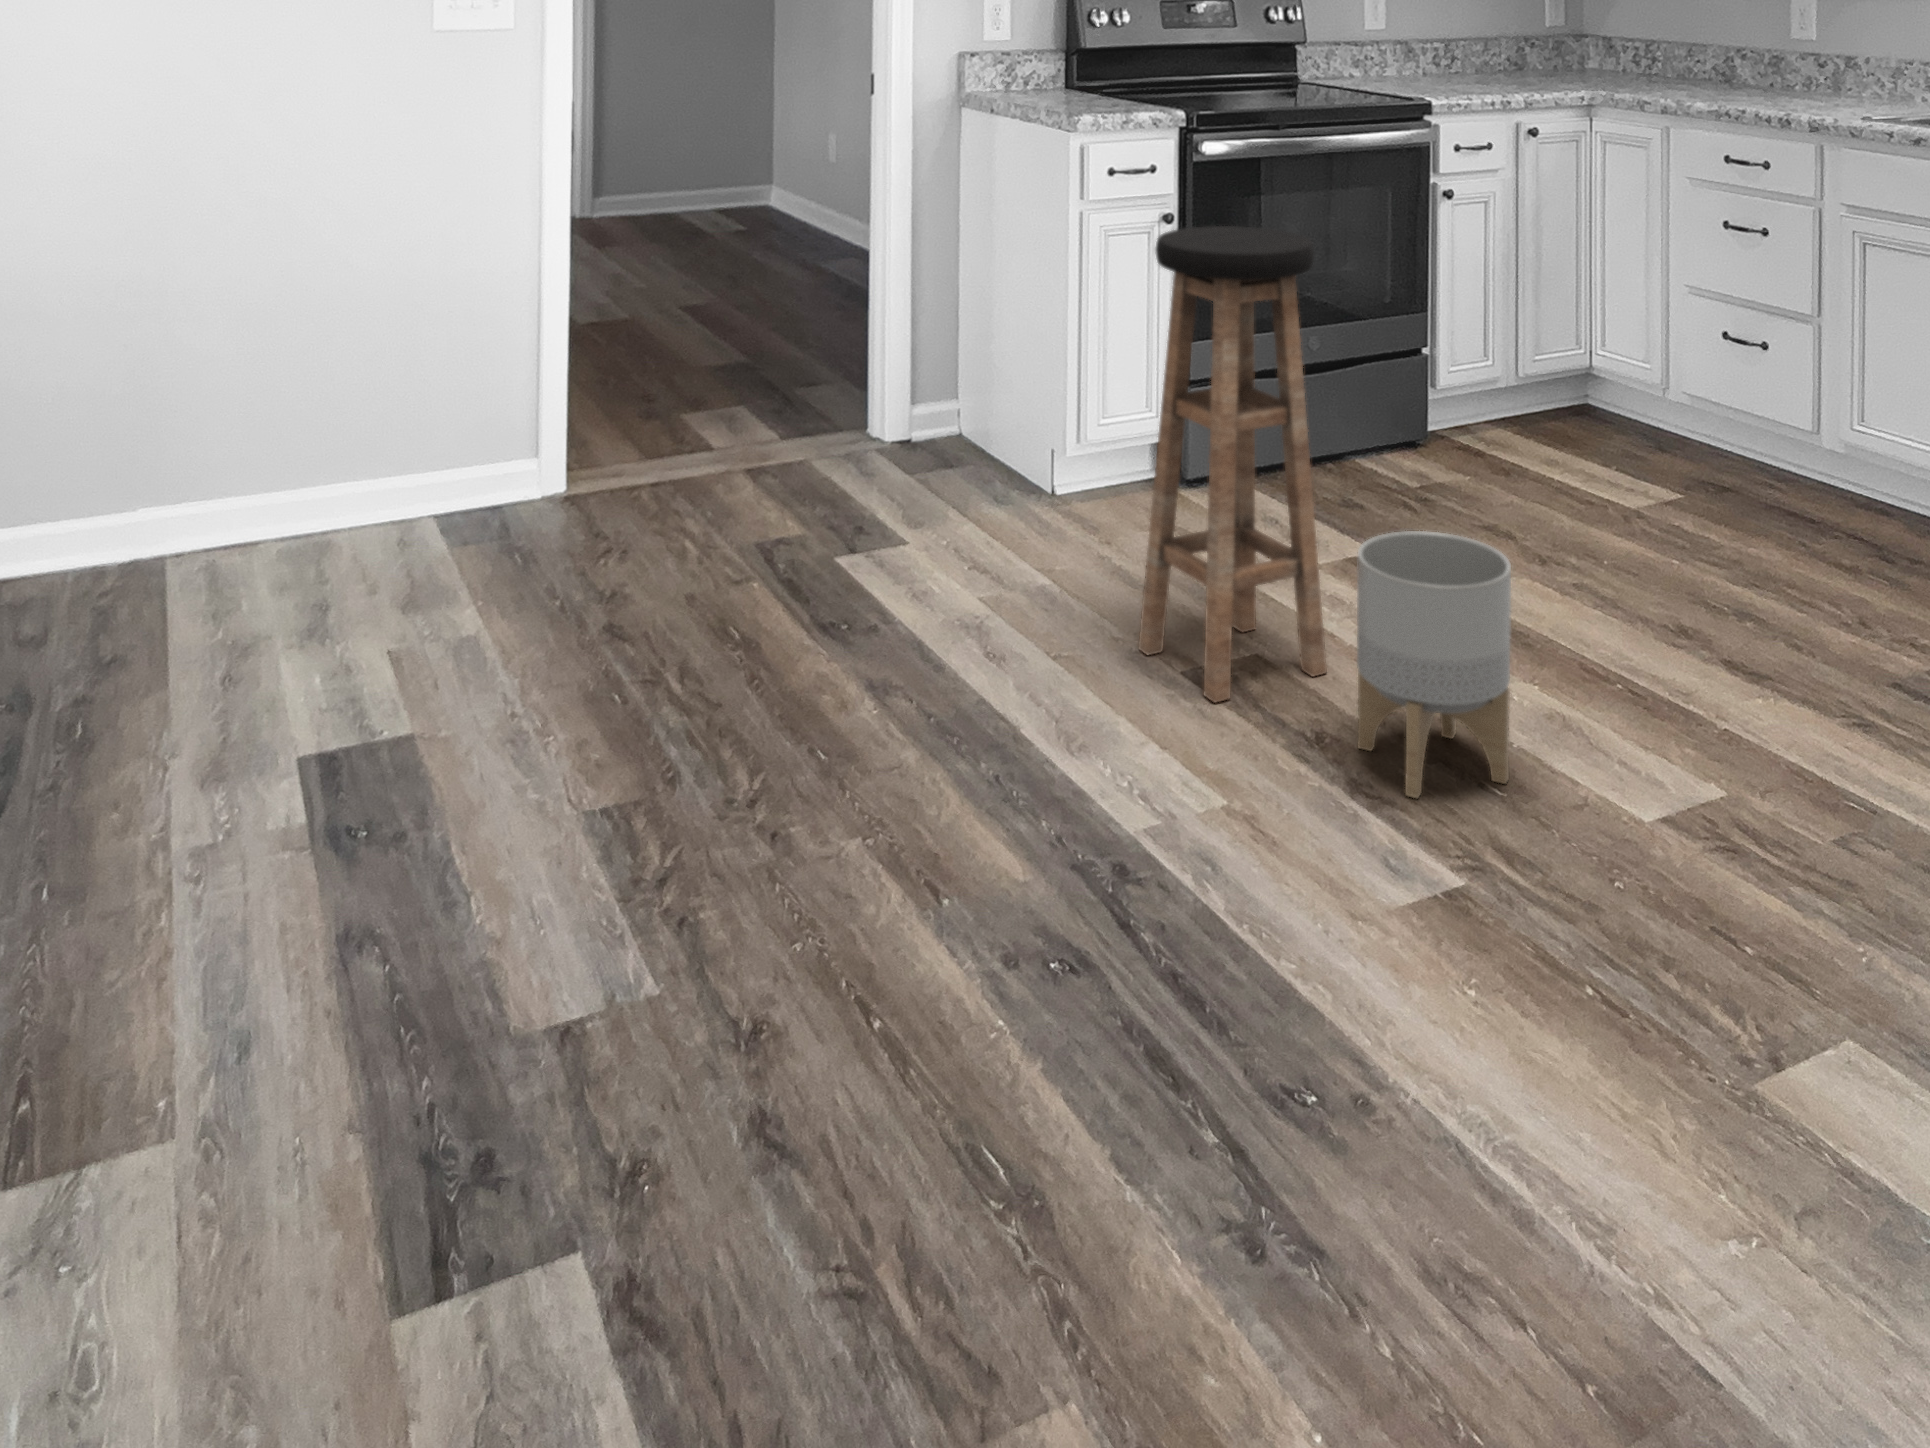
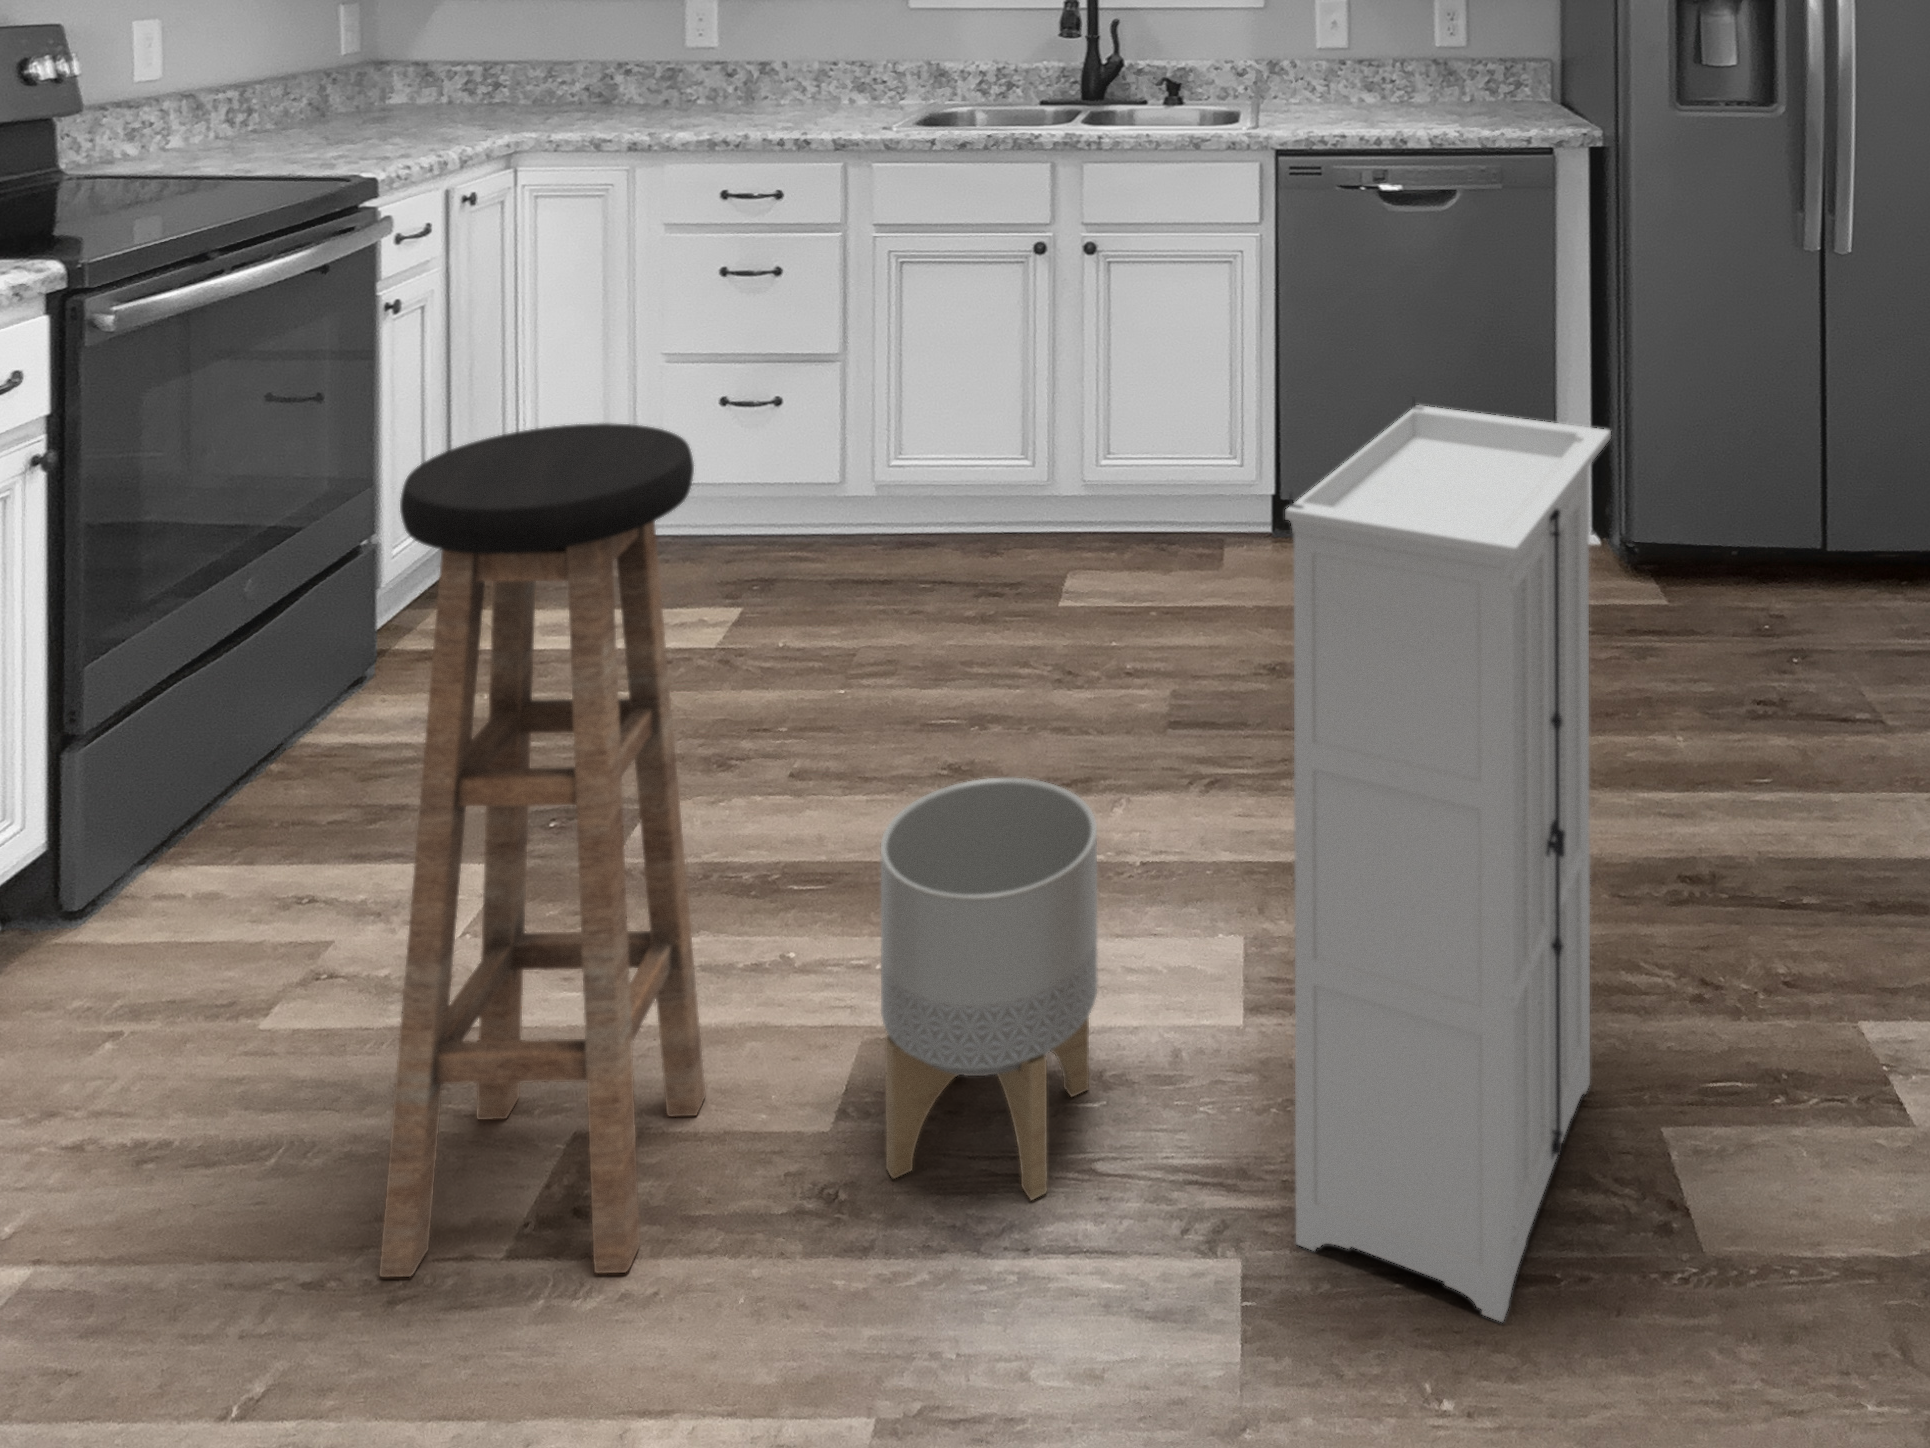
storage cabinet: none [1497,340,1875,1001] -> present [1285,405,1611,1322]

